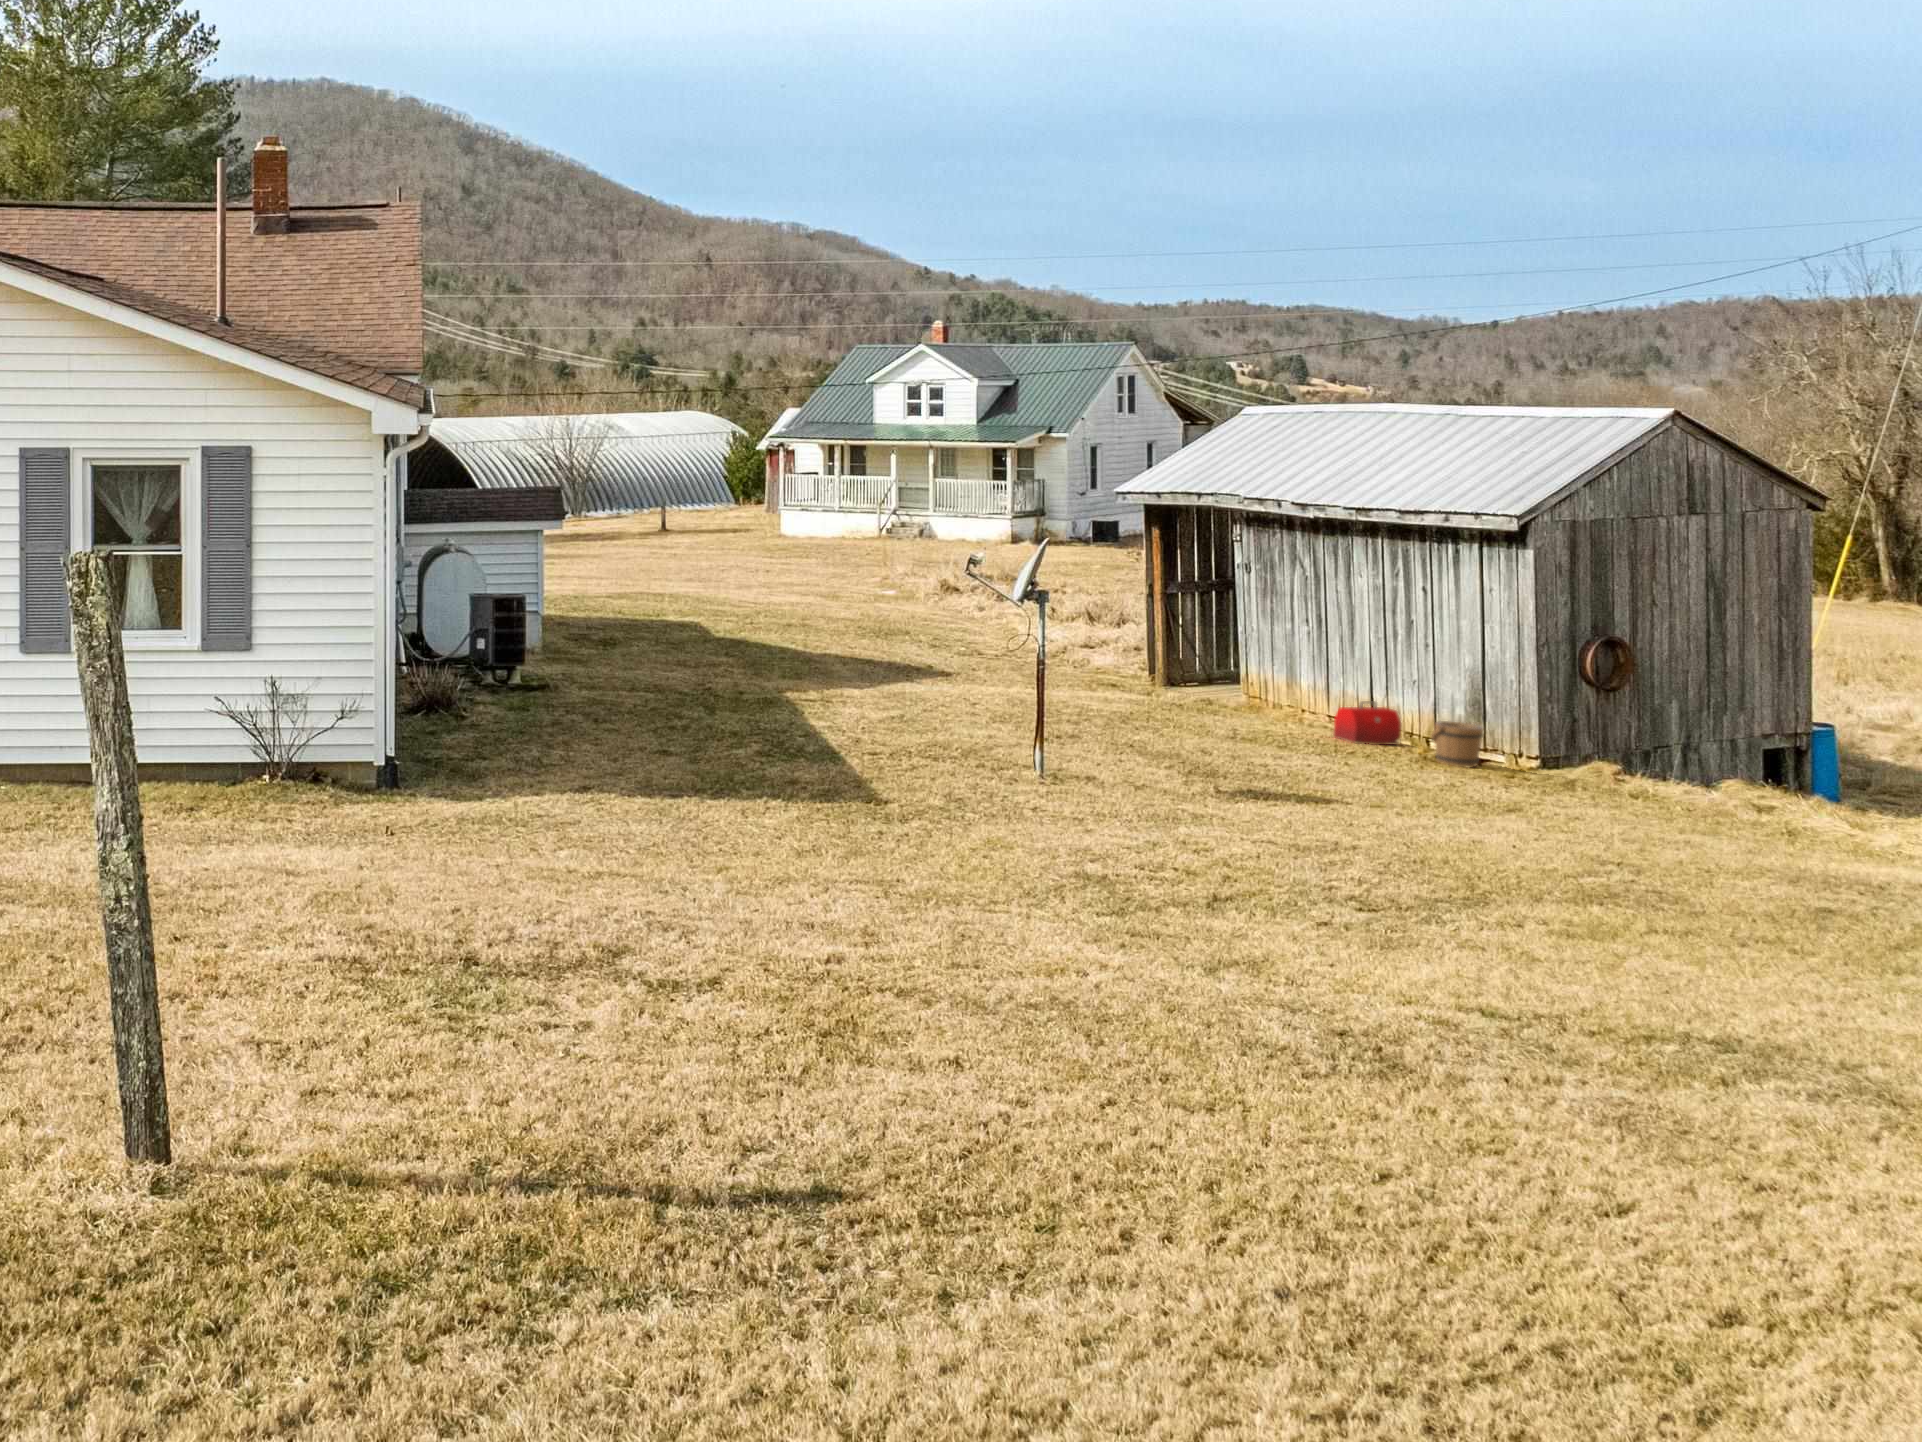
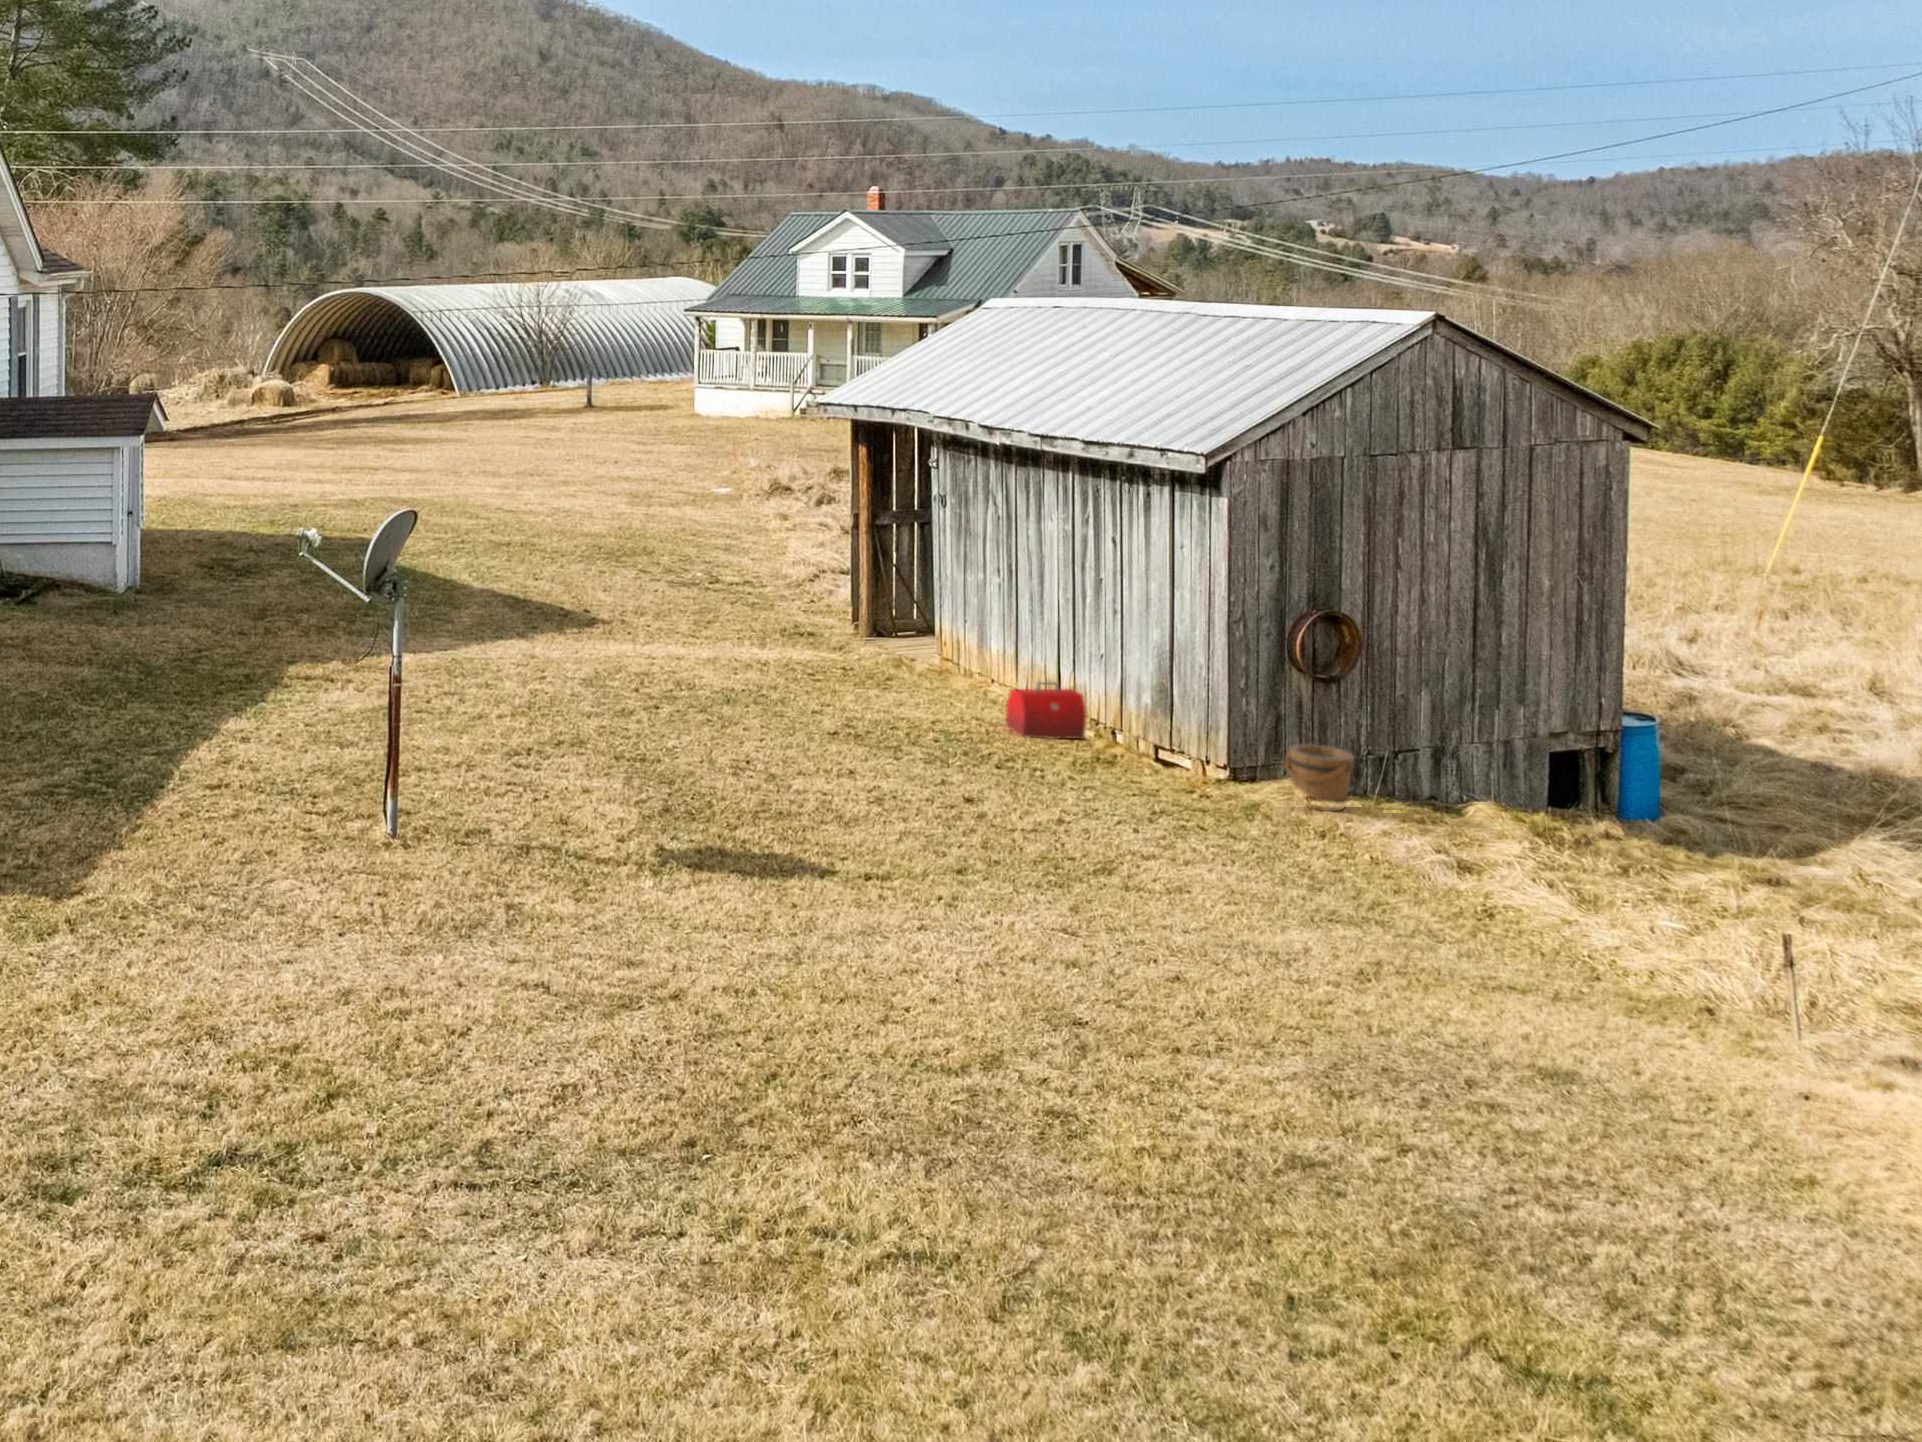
bucket: present [1431,721,1483,768] -> present [1284,744,1354,811]

